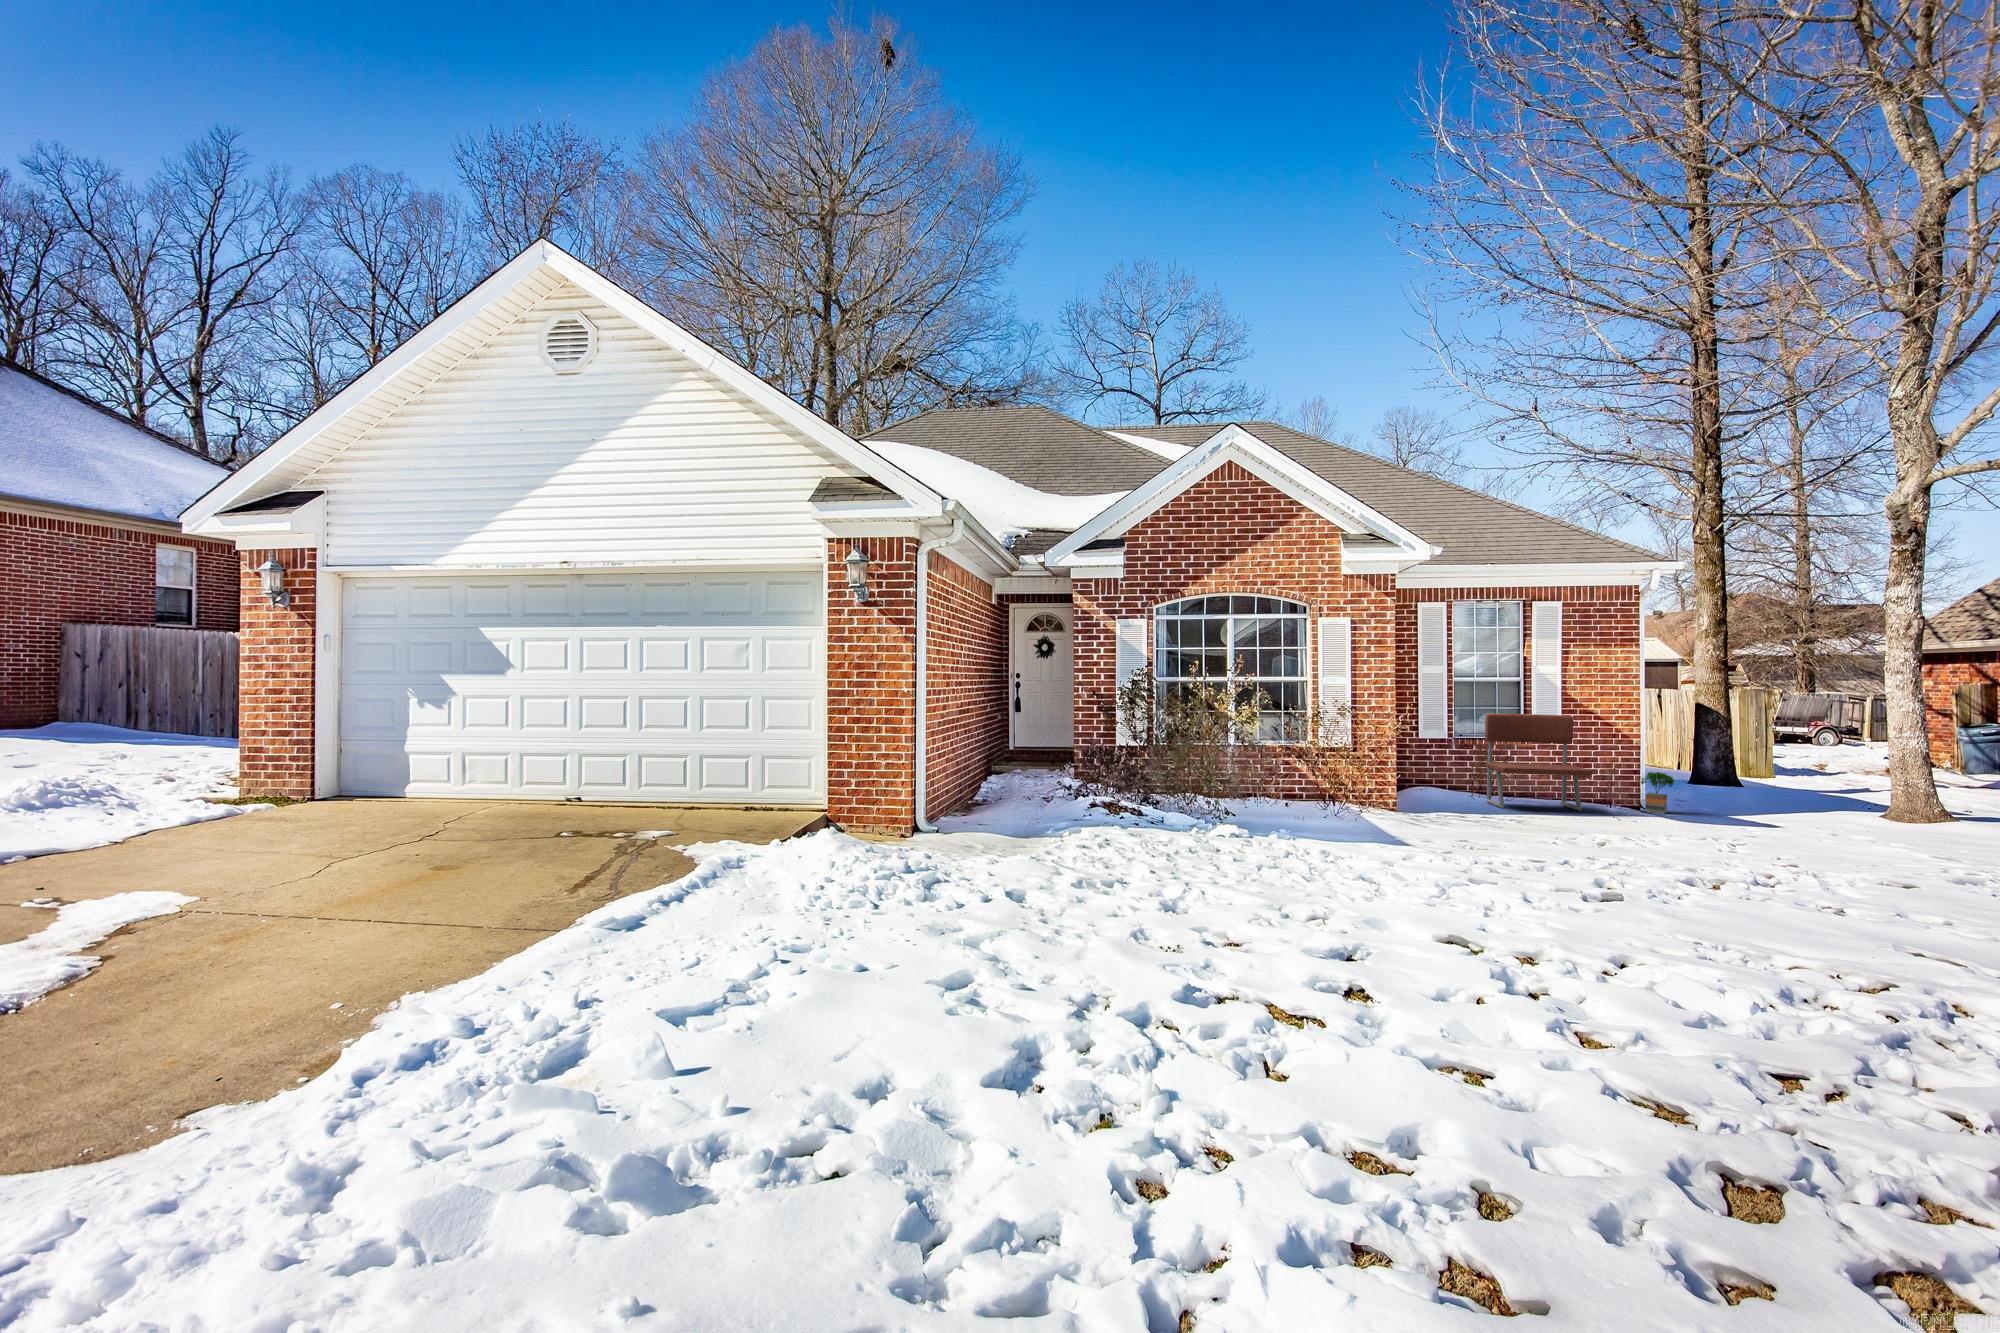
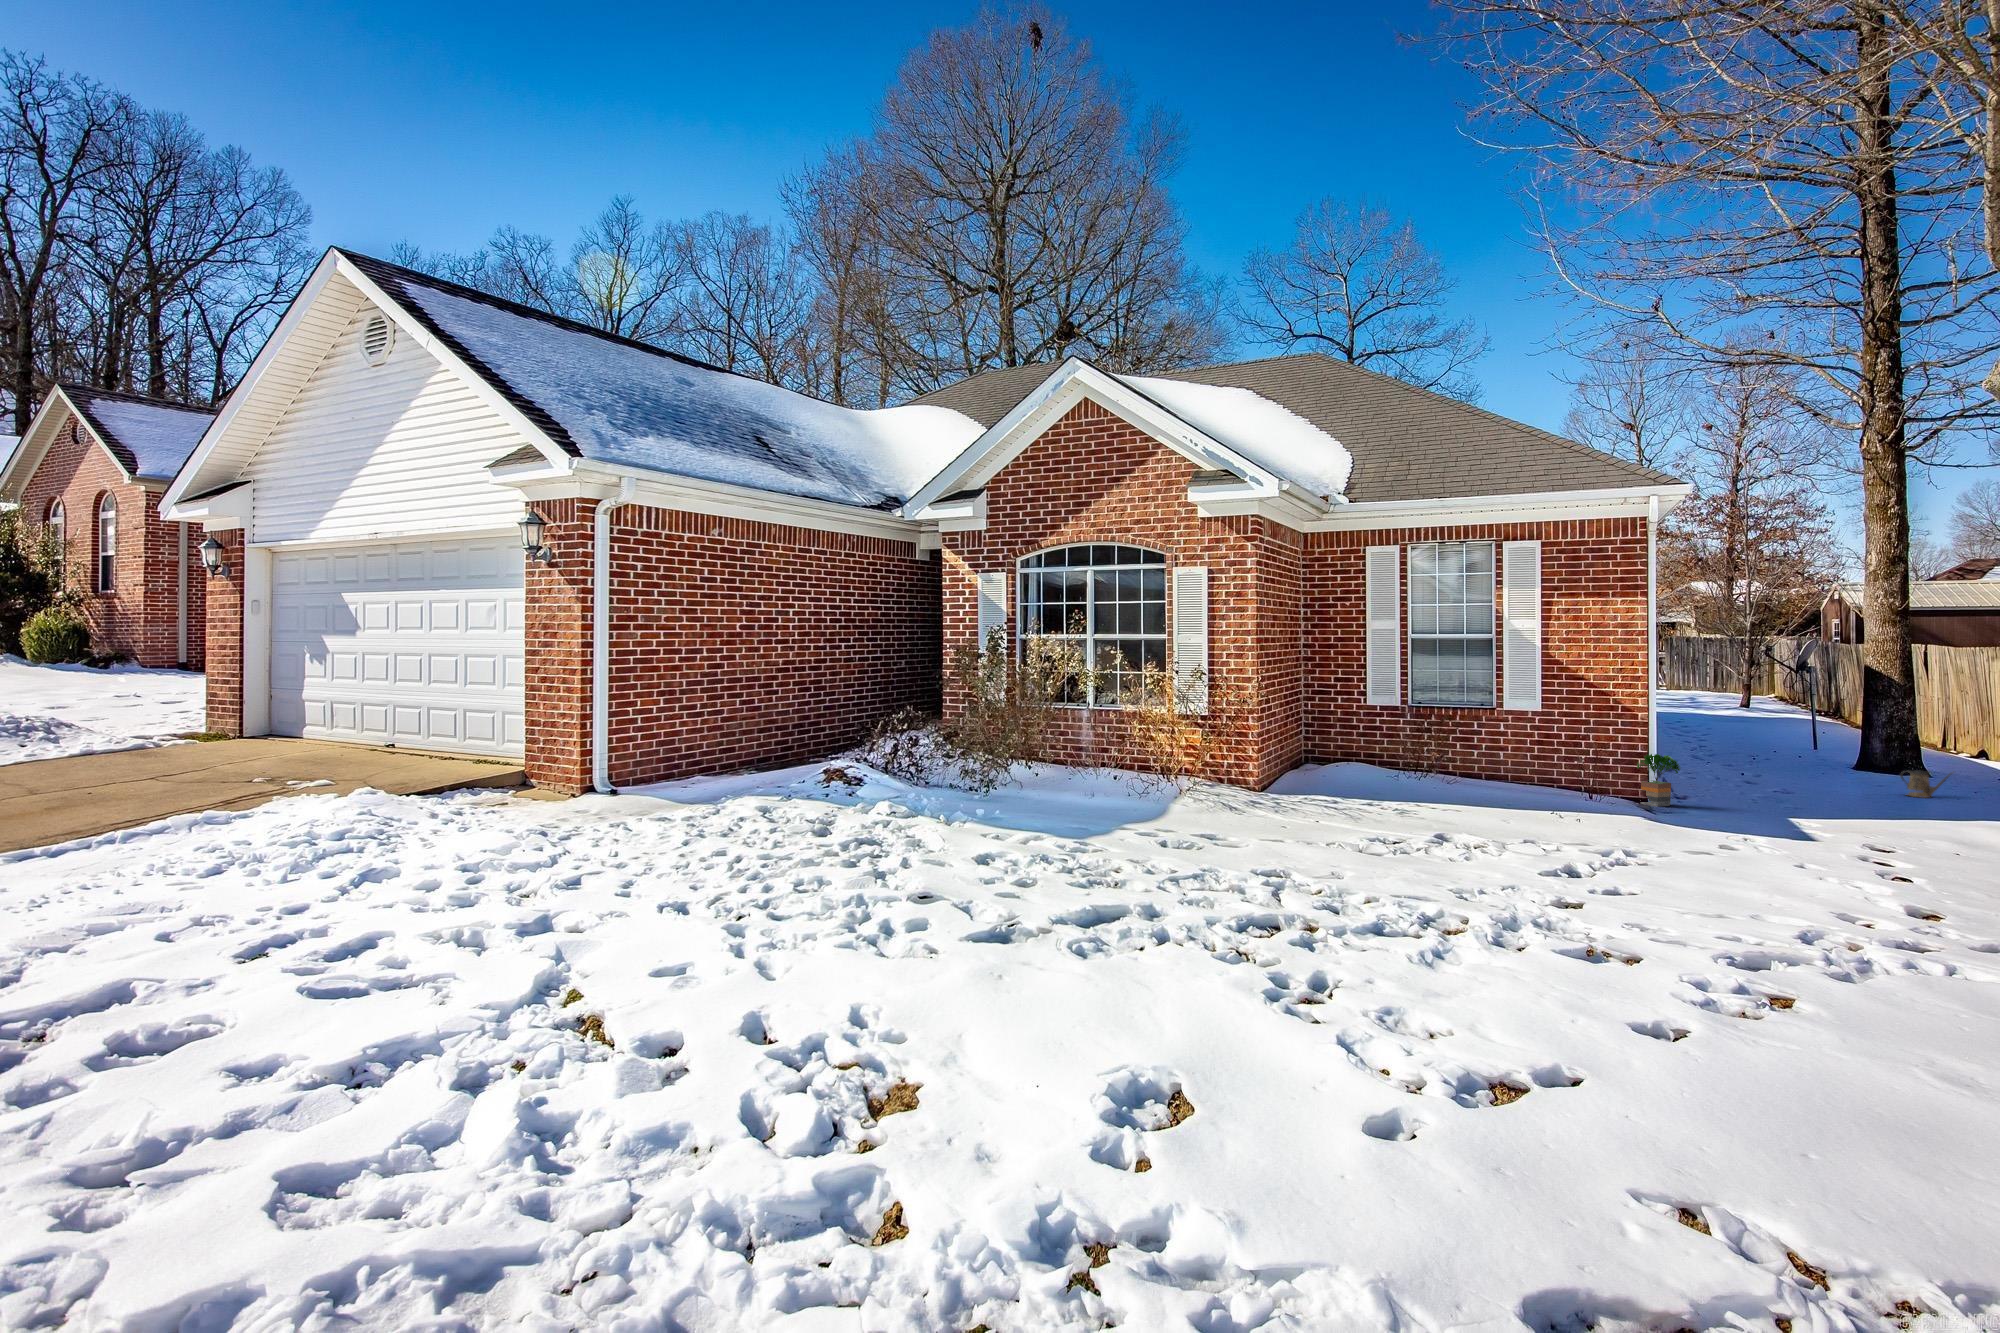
bench: present [1485,714,1592,811] -> none [1428,678,1541,796]
watering can: none [1728,774,1774,794] -> present [1900,770,1952,798]

